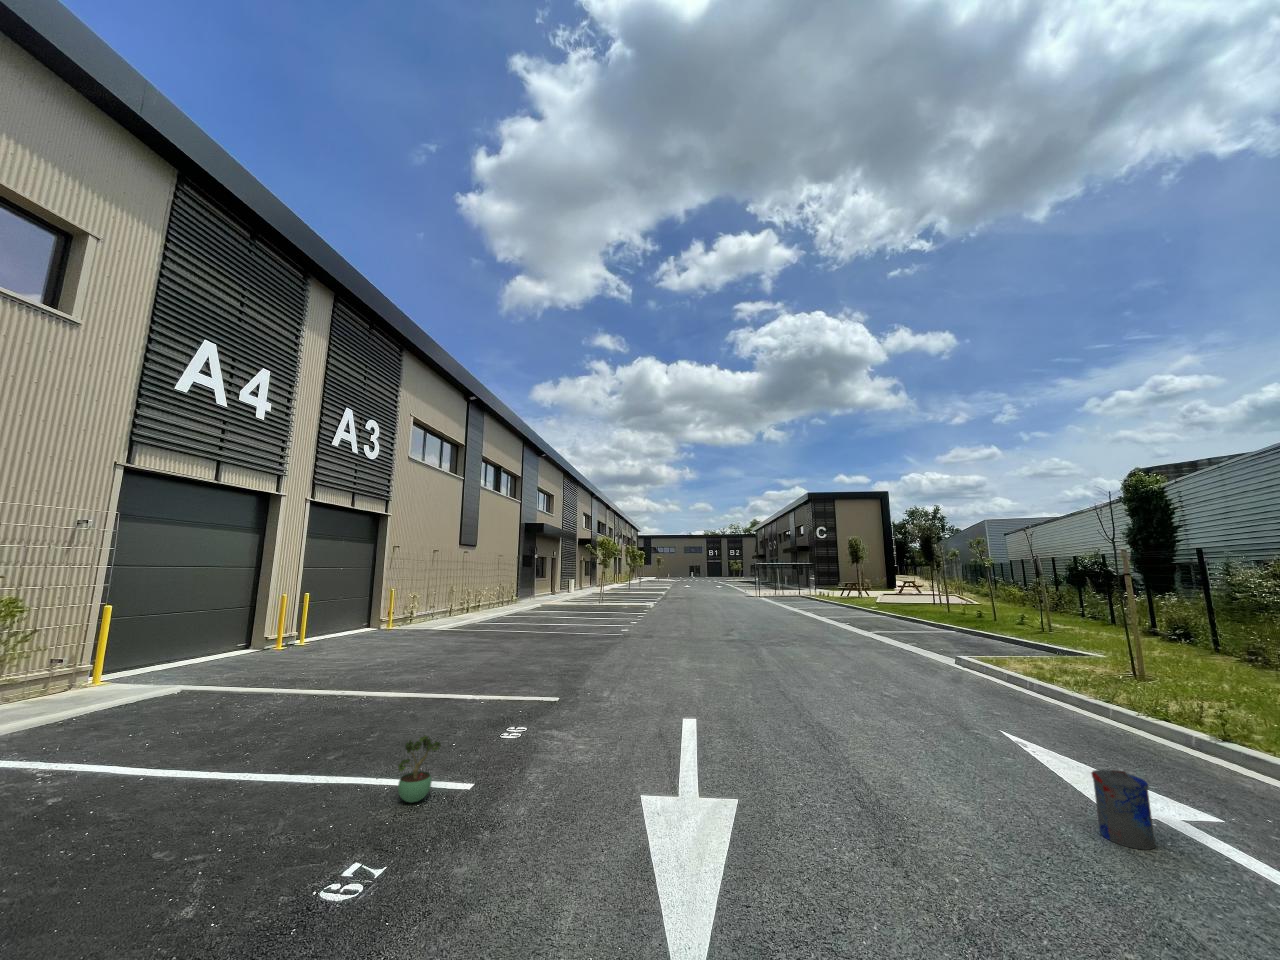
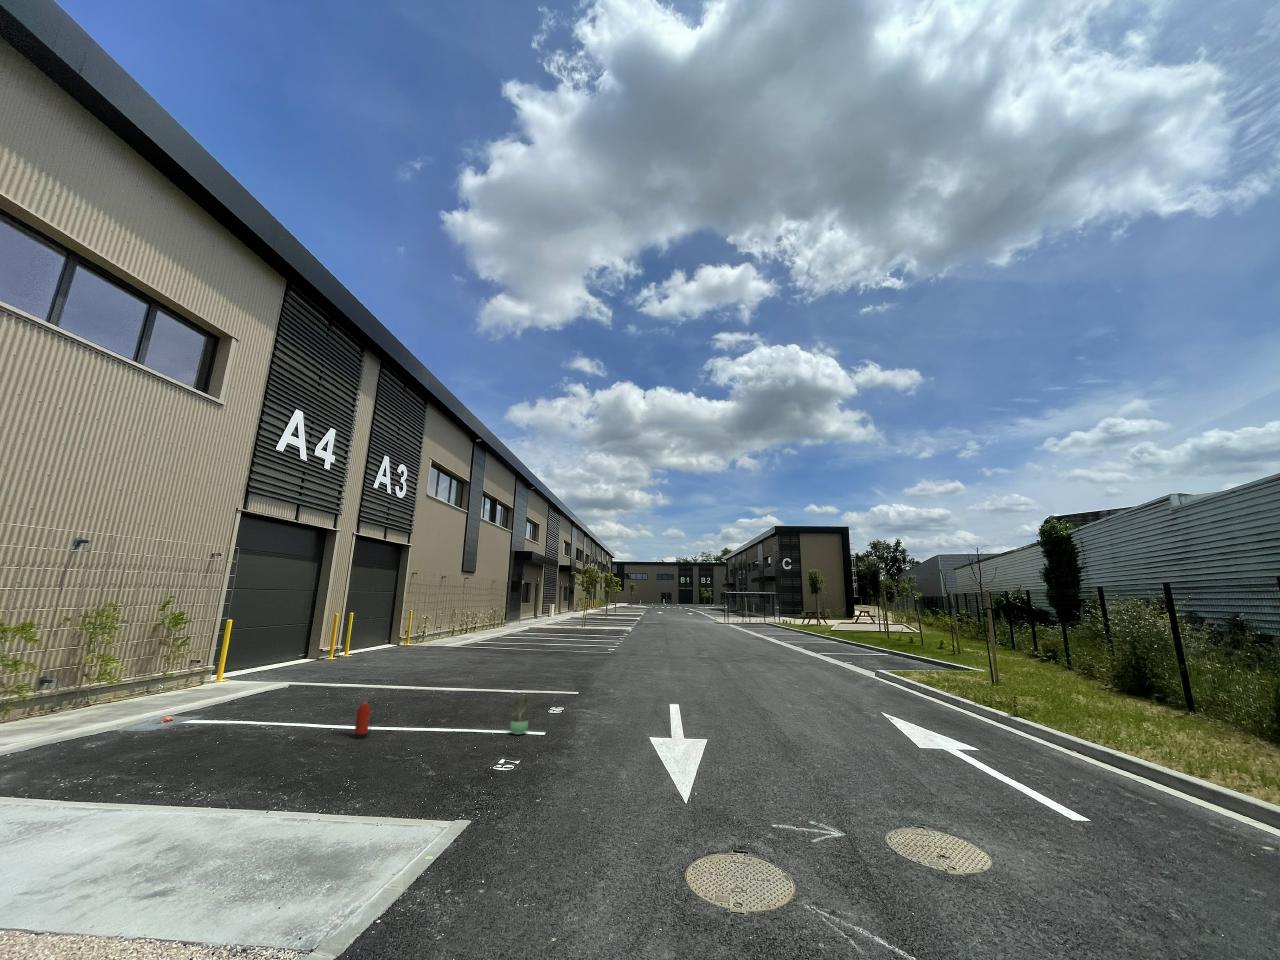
fire extinguisher: none [120,744,167,818] -> present [354,699,370,739]
trash can: present [1092,770,1155,850] -> none [897,713,924,752]

